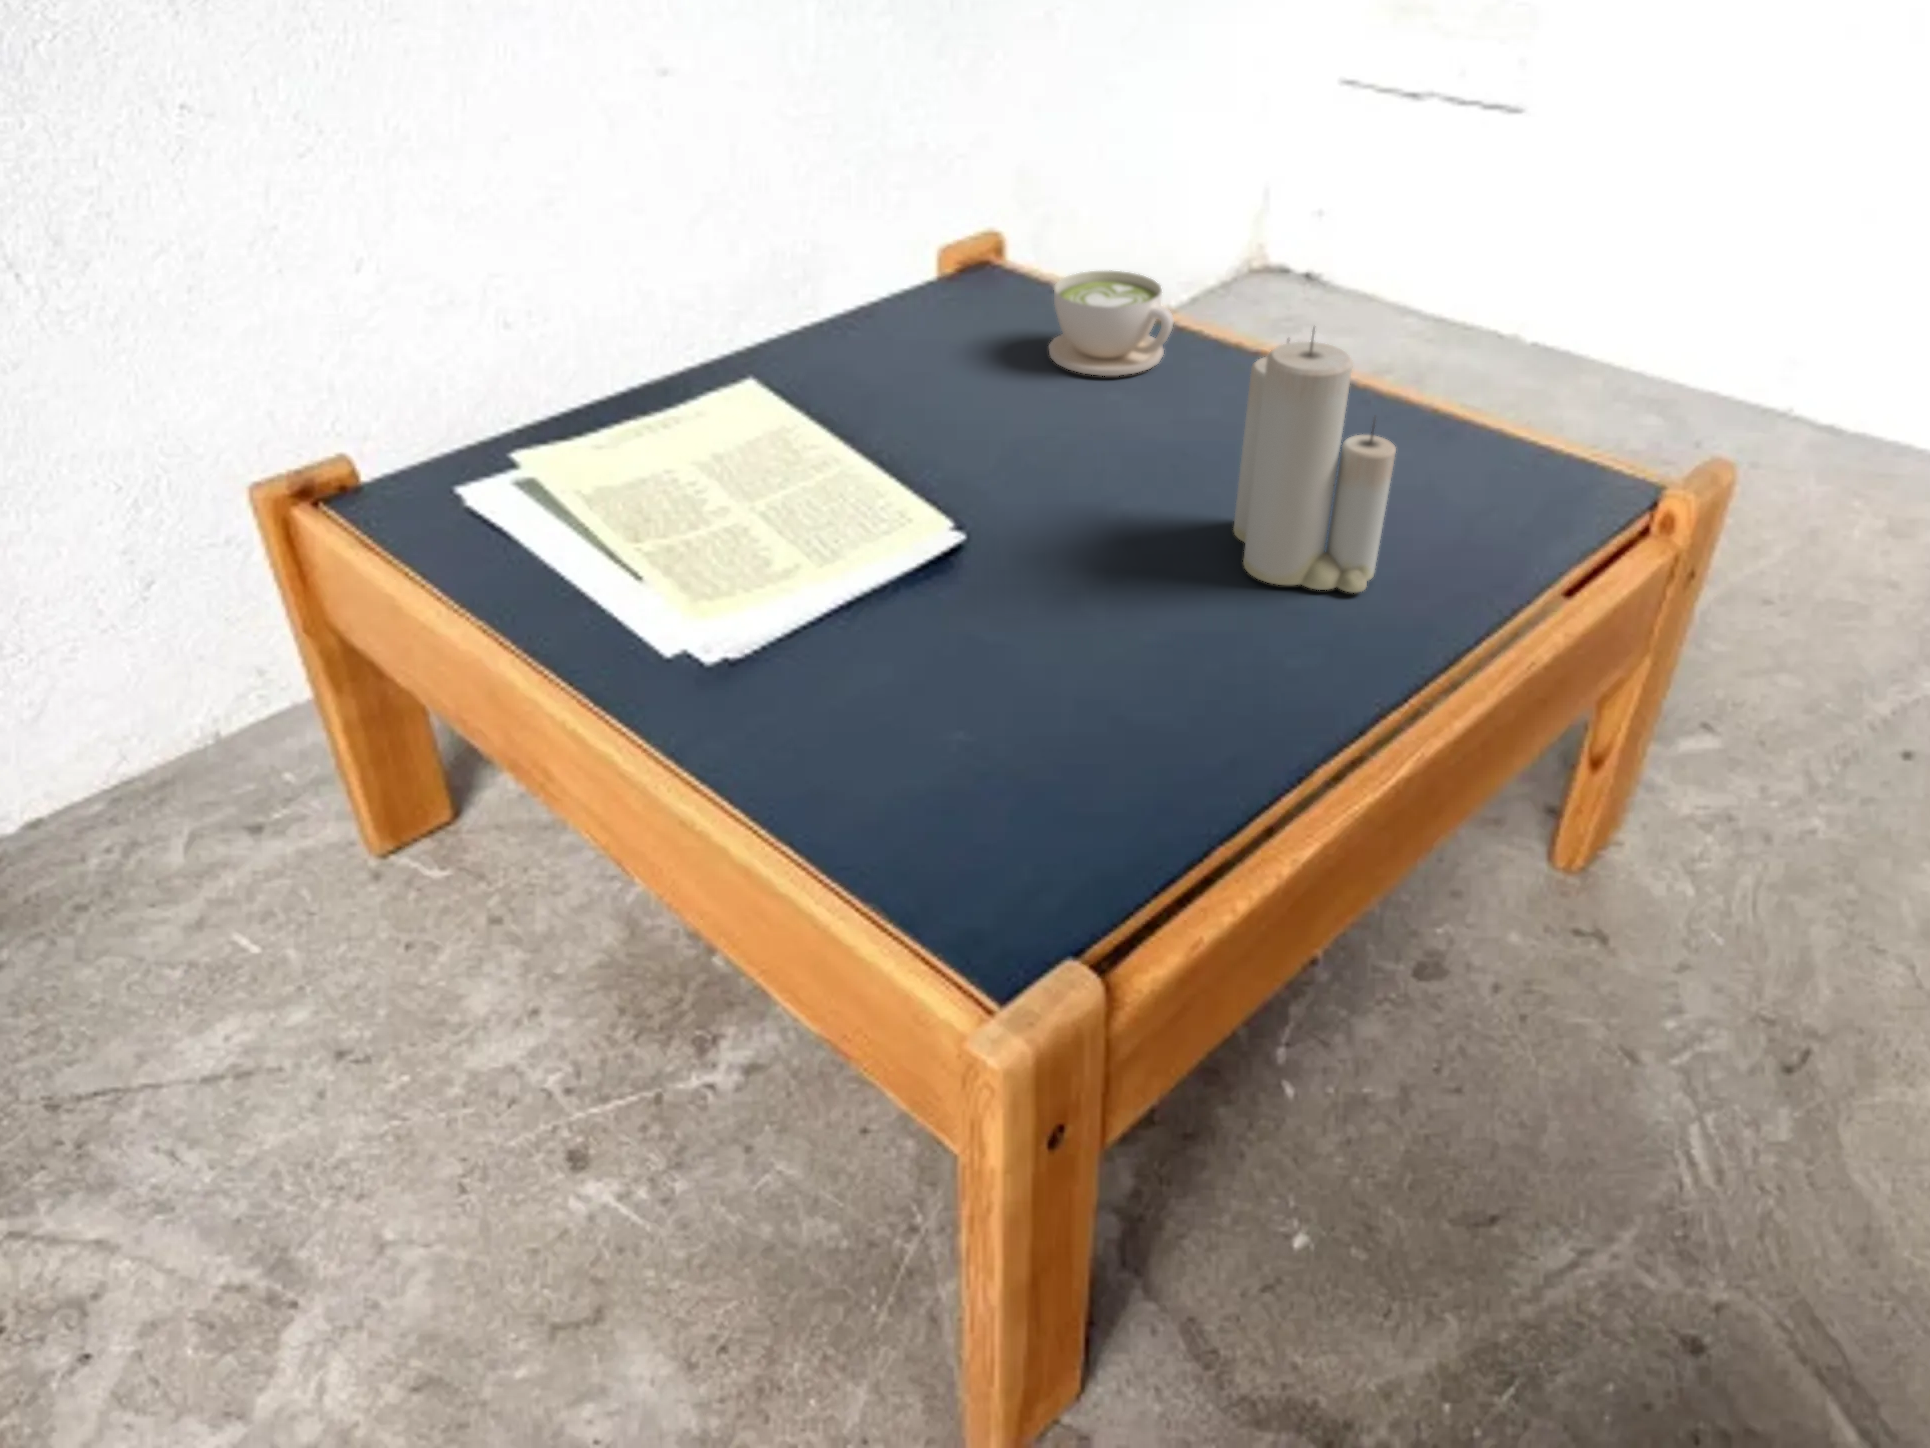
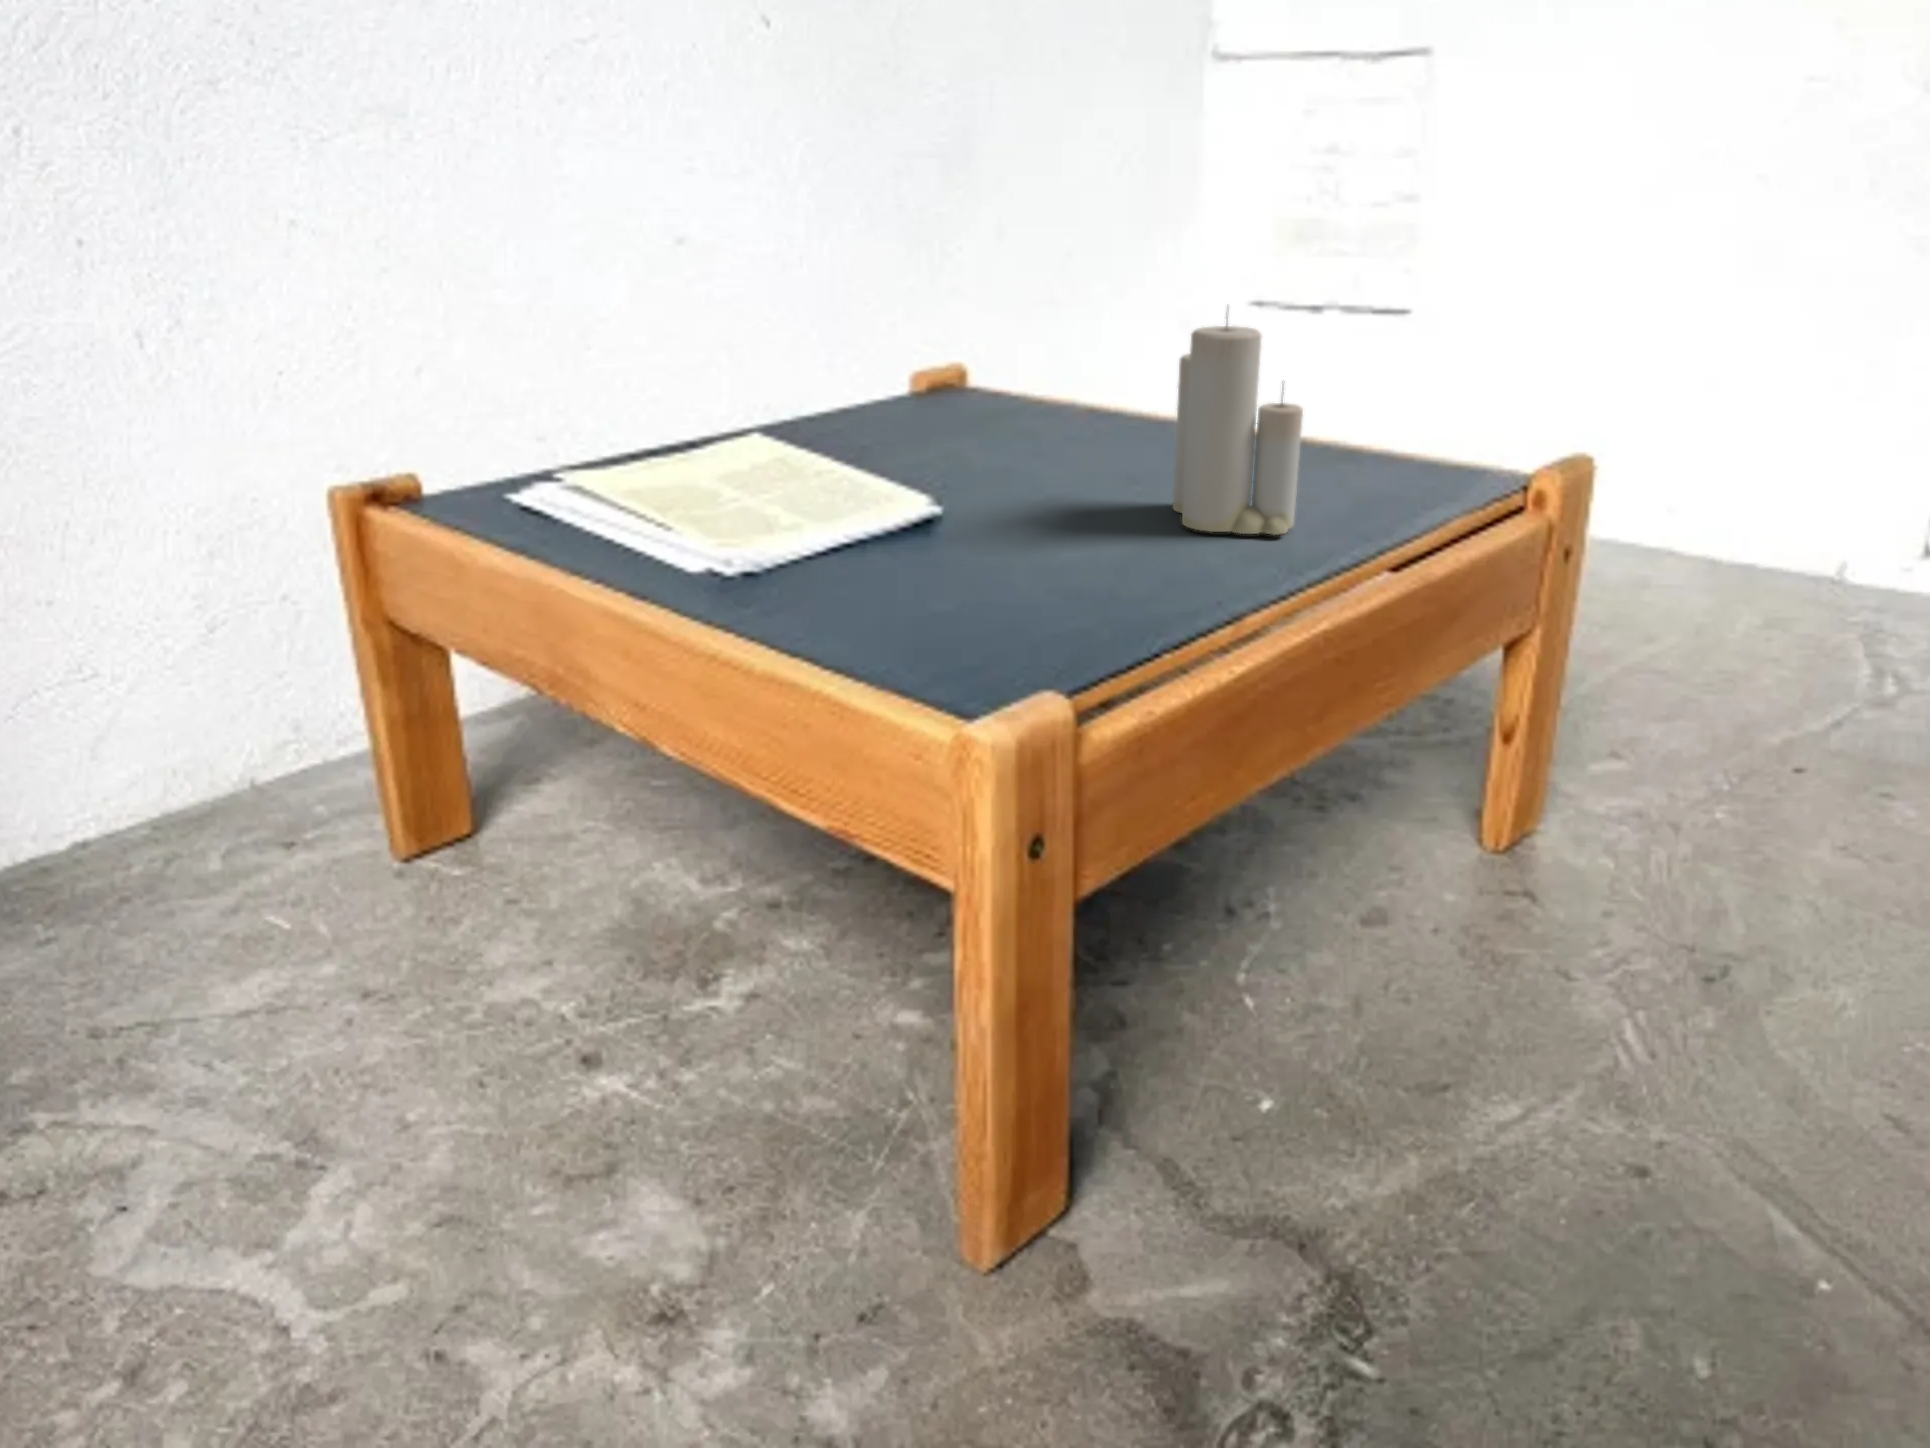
coffee cup: present [1049,271,1174,376] -> none [1009,358,1116,434]

